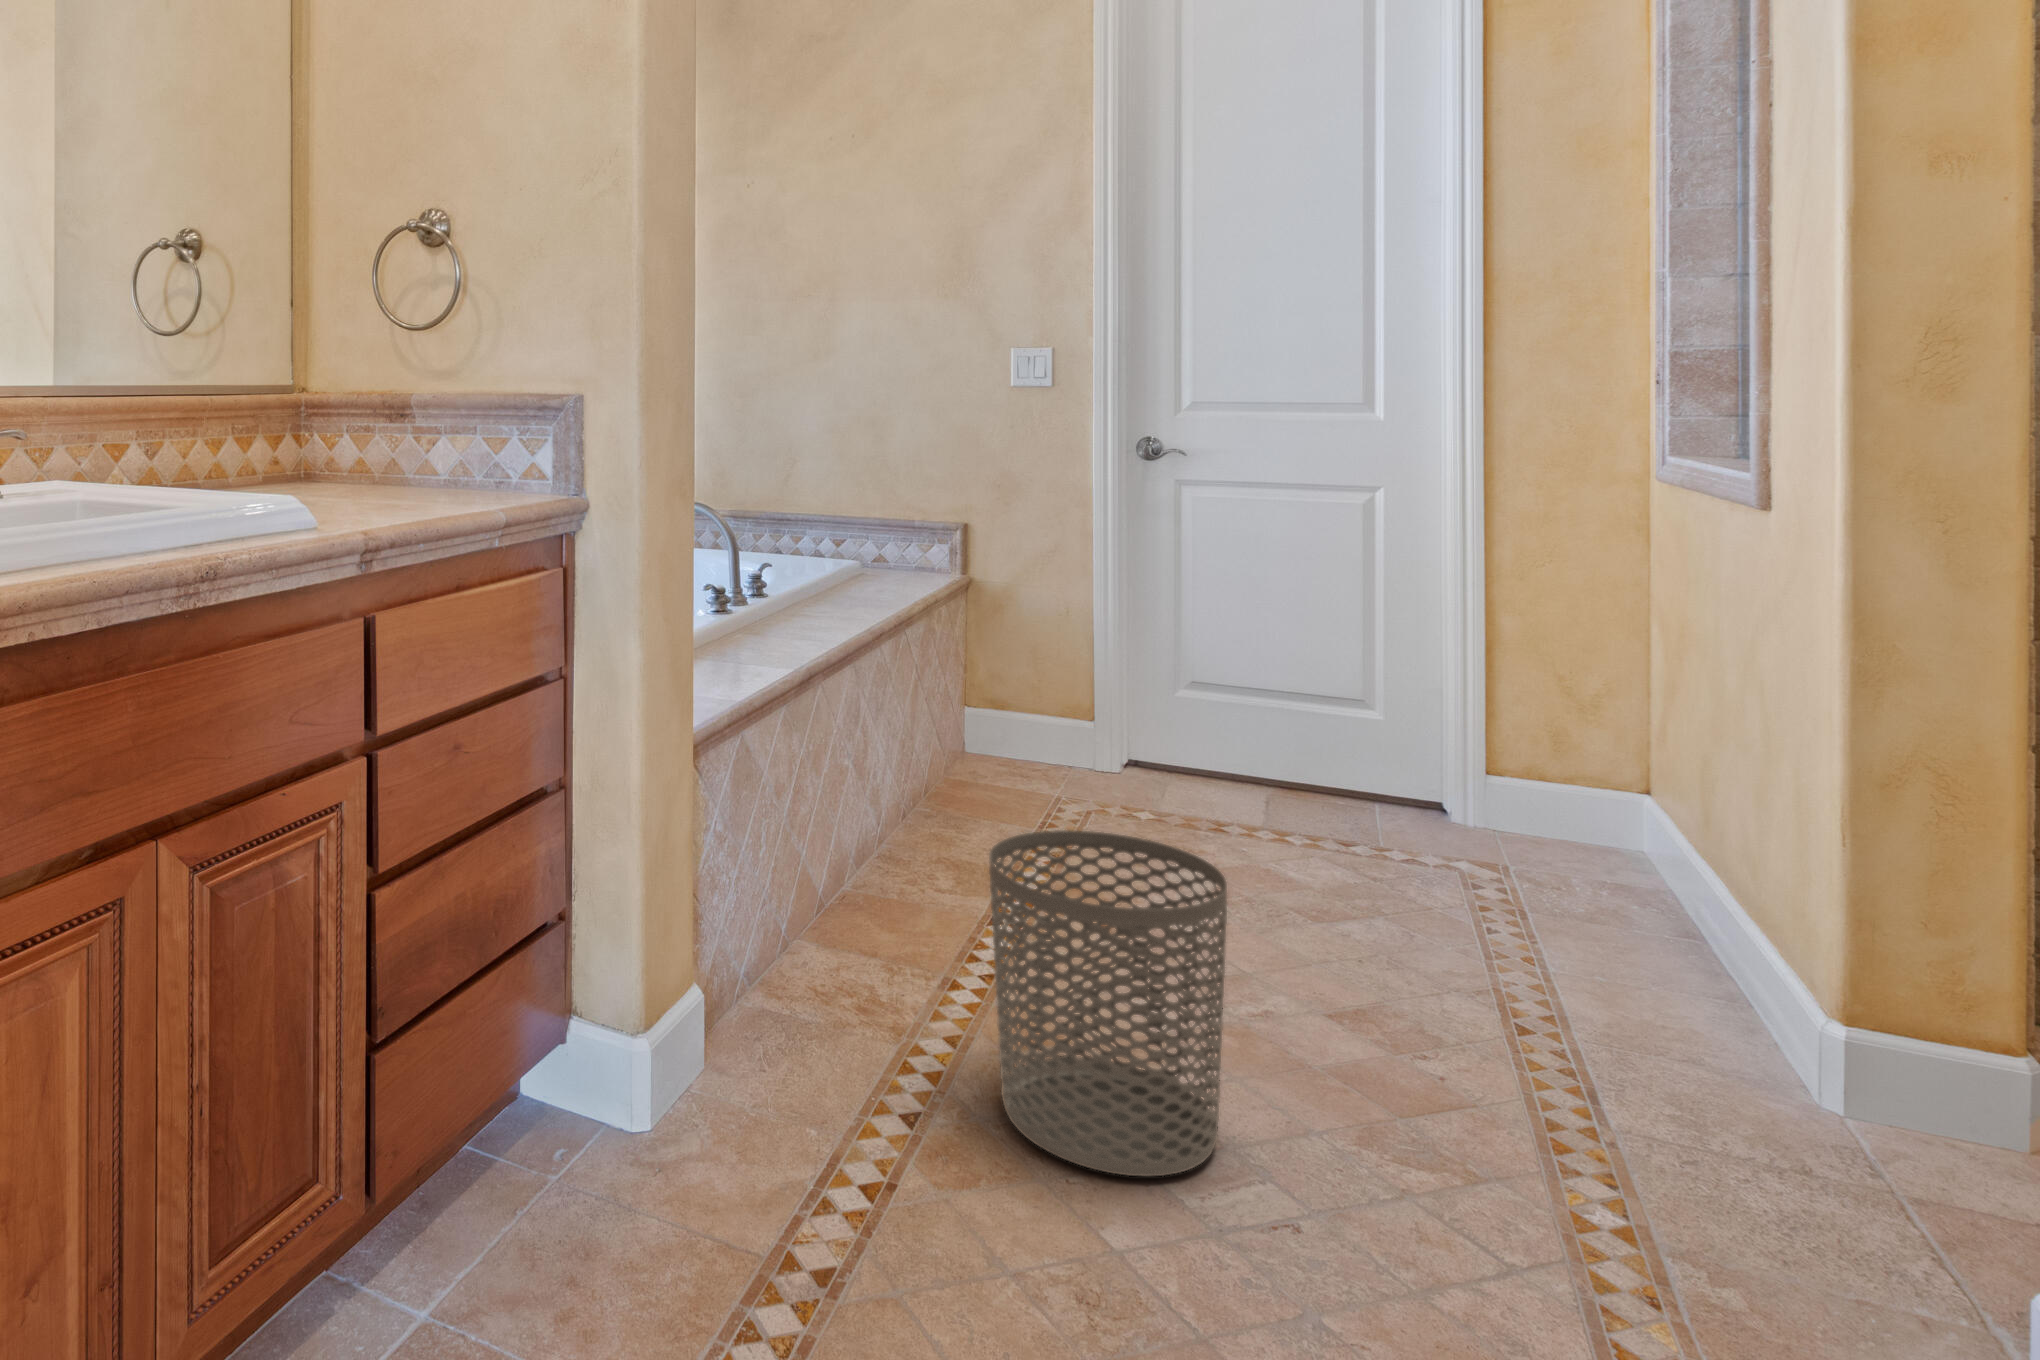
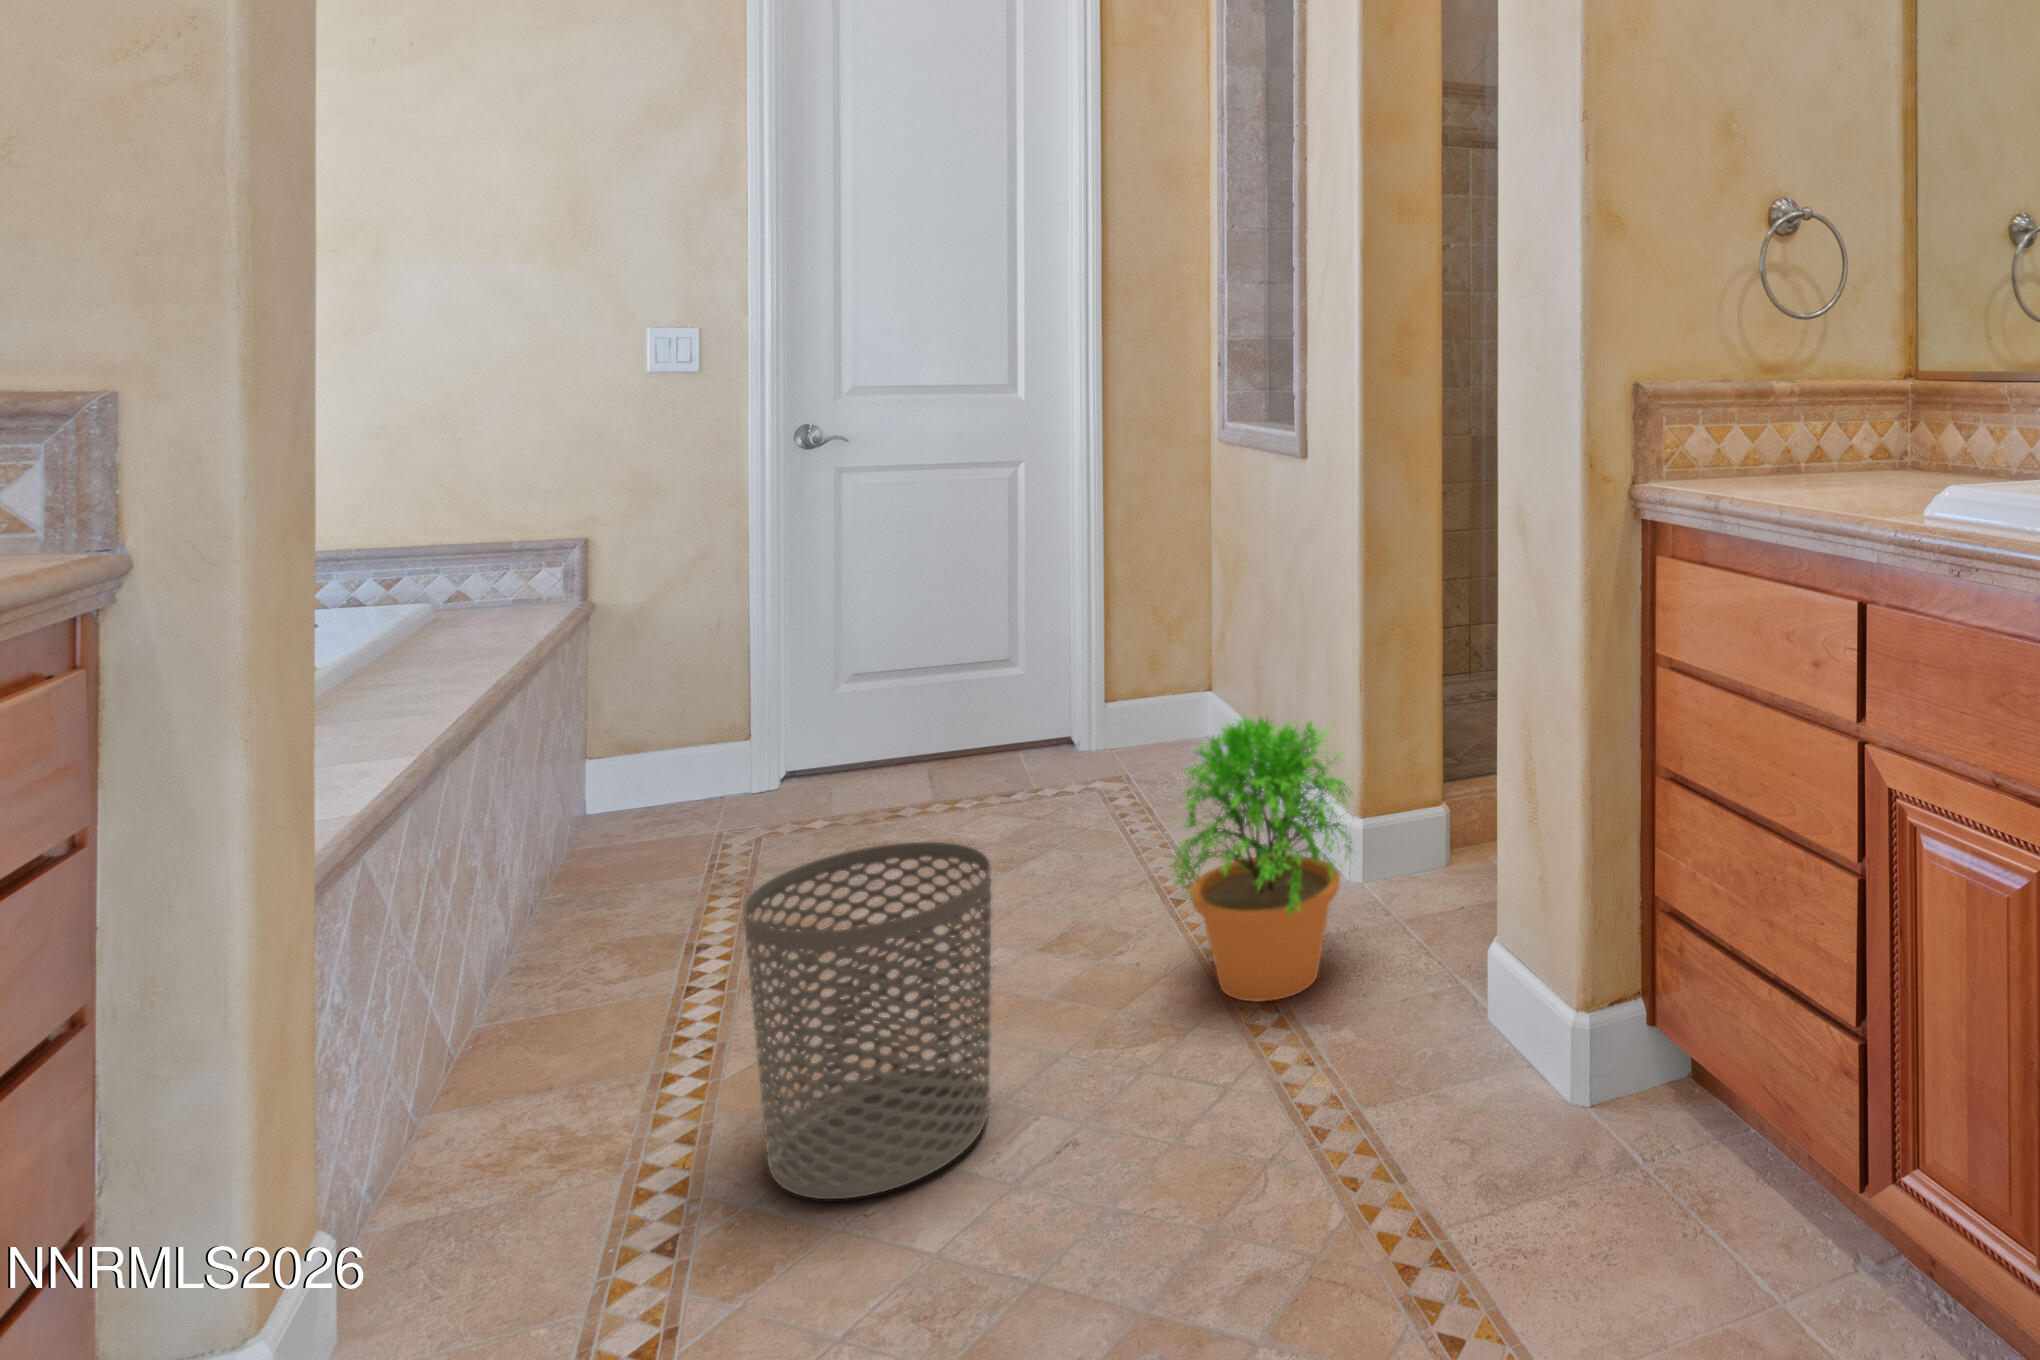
potted plant: none [1465,817,1812,1209] -> present [1171,717,1360,1002]

